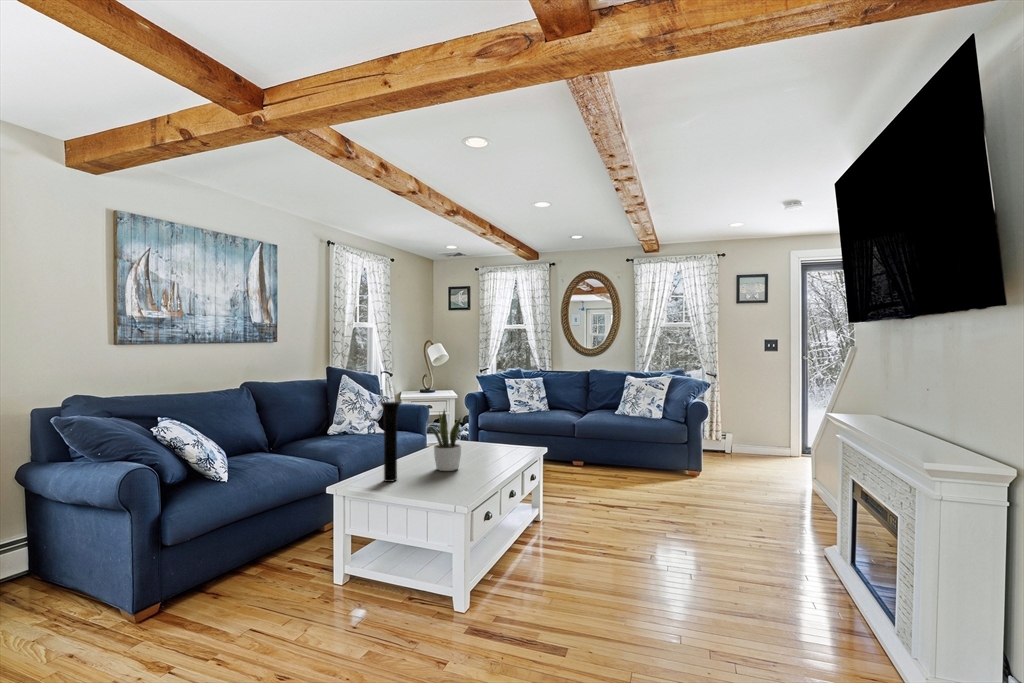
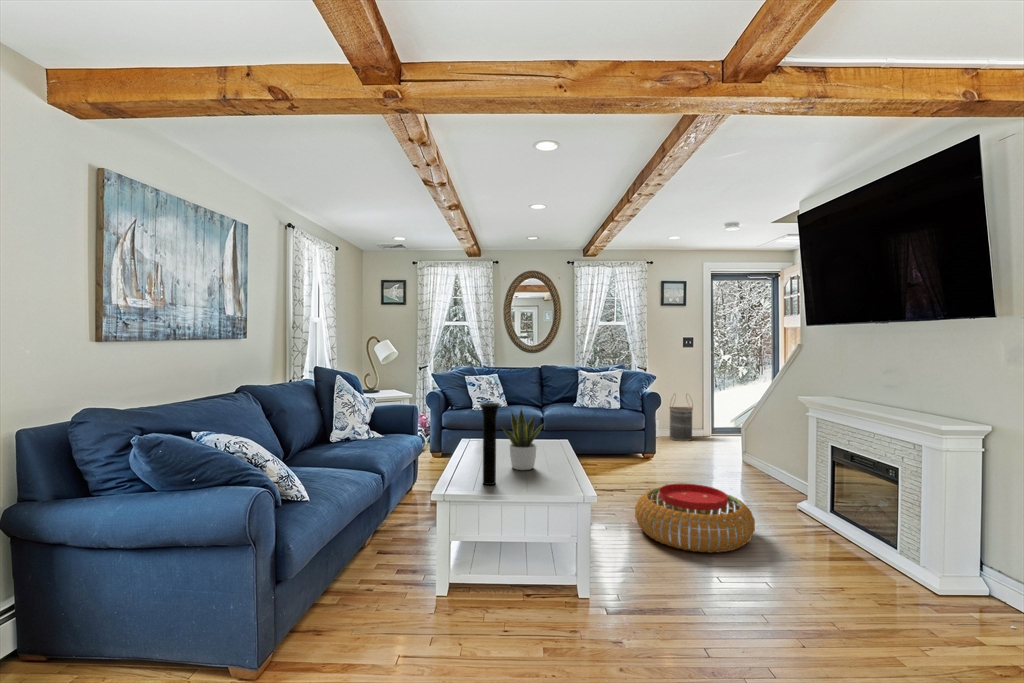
basket: none [744,403,773,459] -> present [669,406,693,441]
pouf: none [583,501,716,583] -> present [635,483,755,553]

